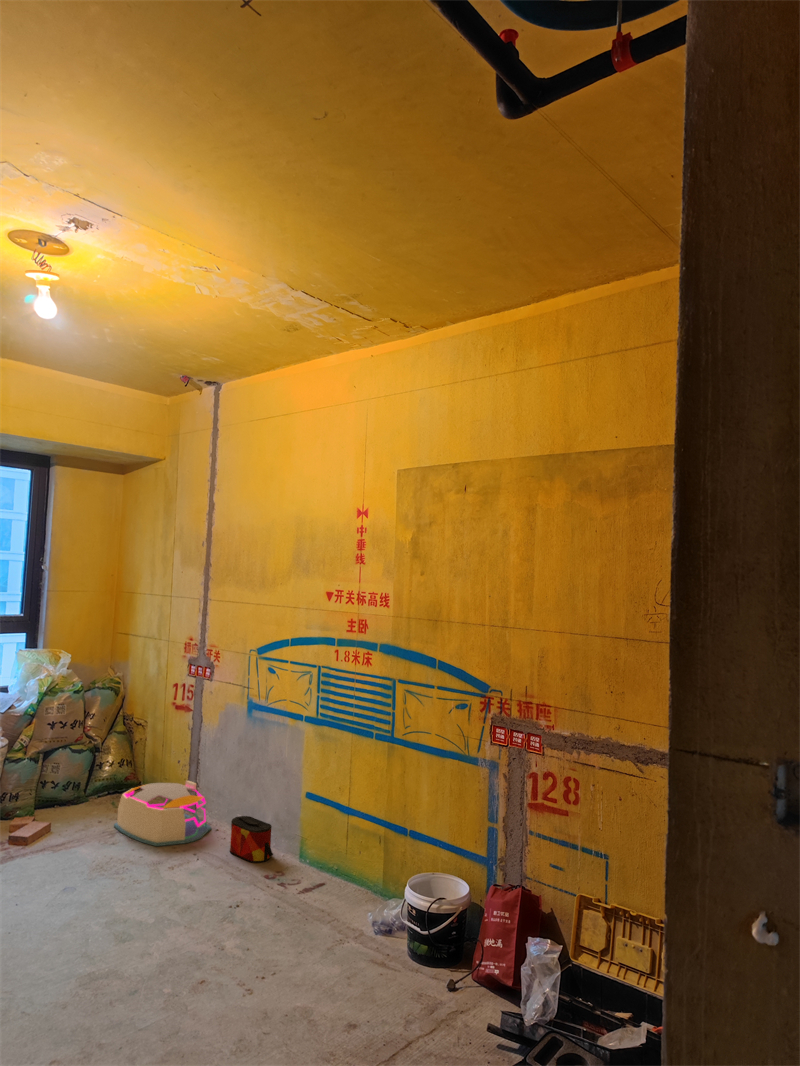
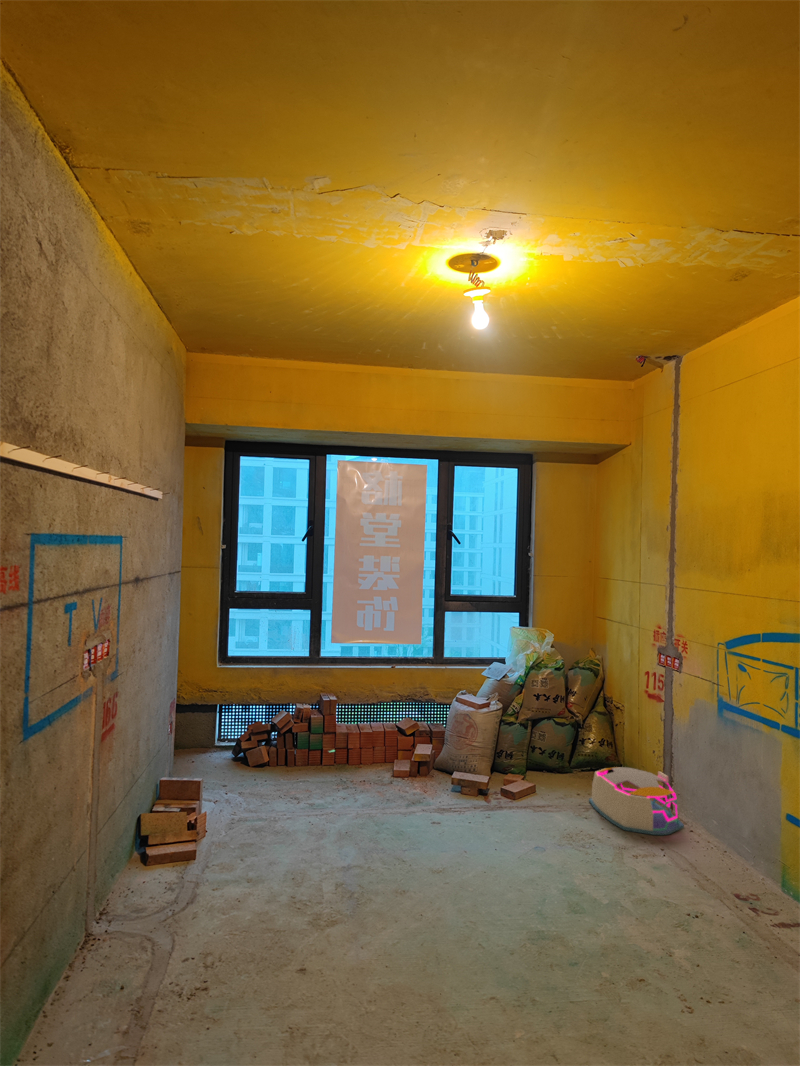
bag: present [230,816,273,863] -> none [699,821,748,878]

